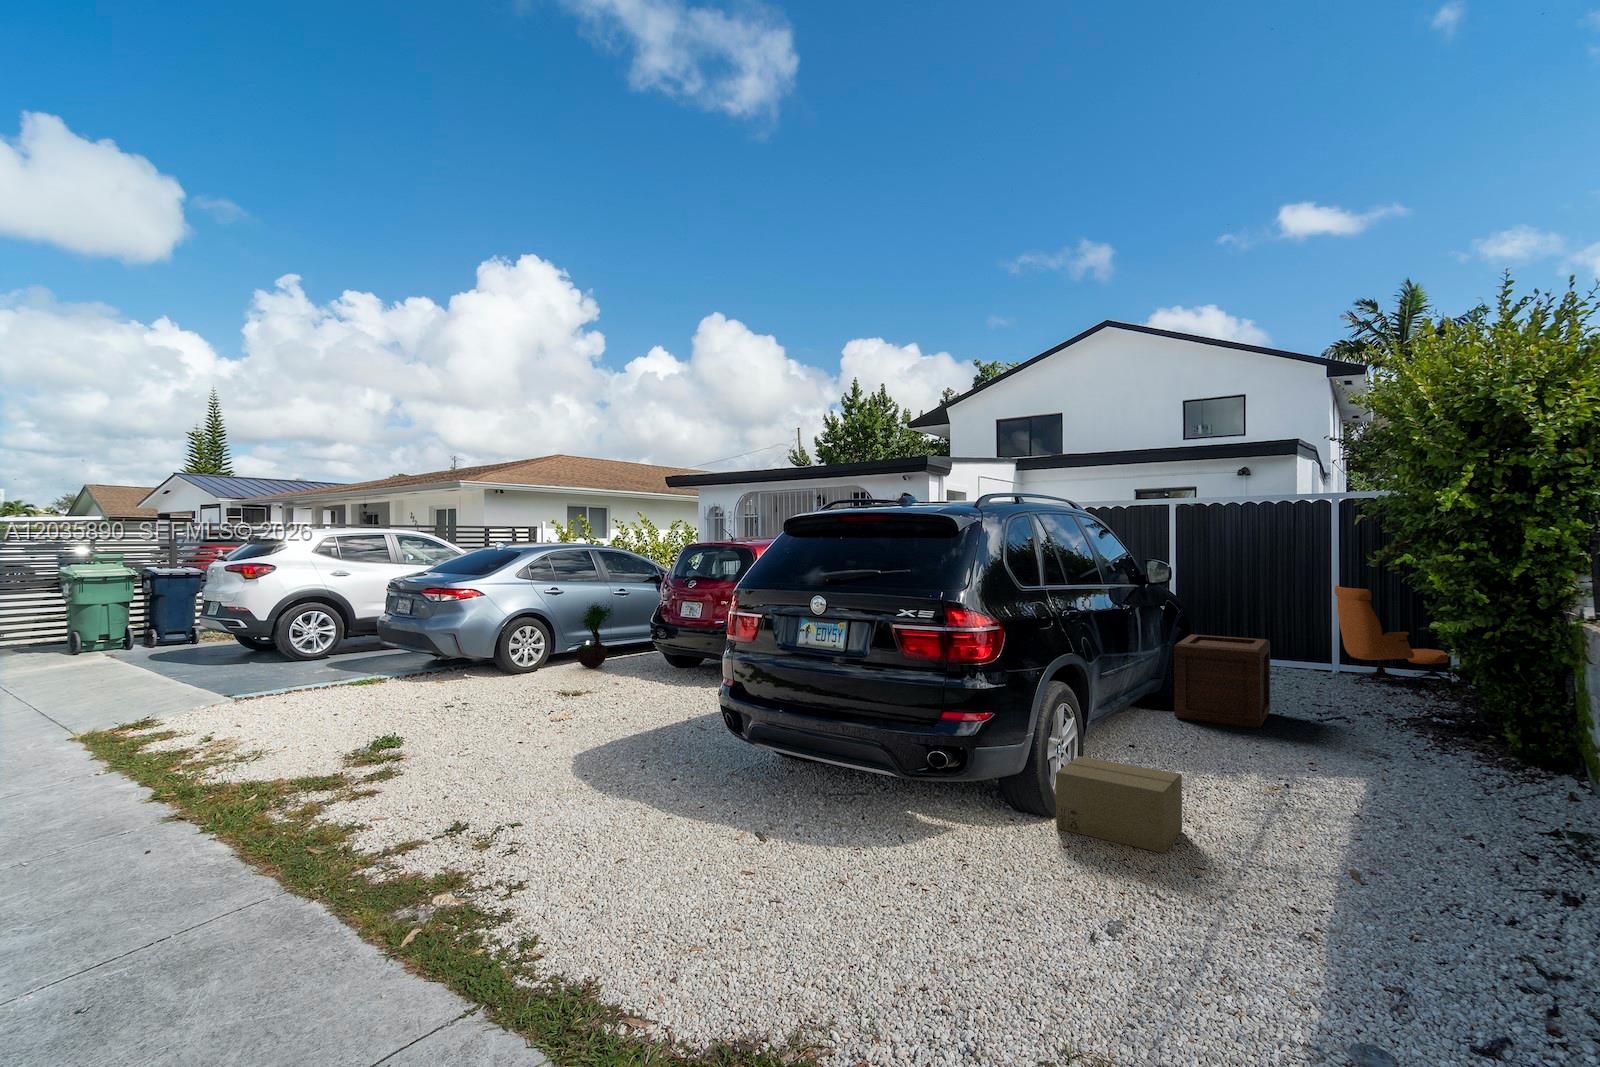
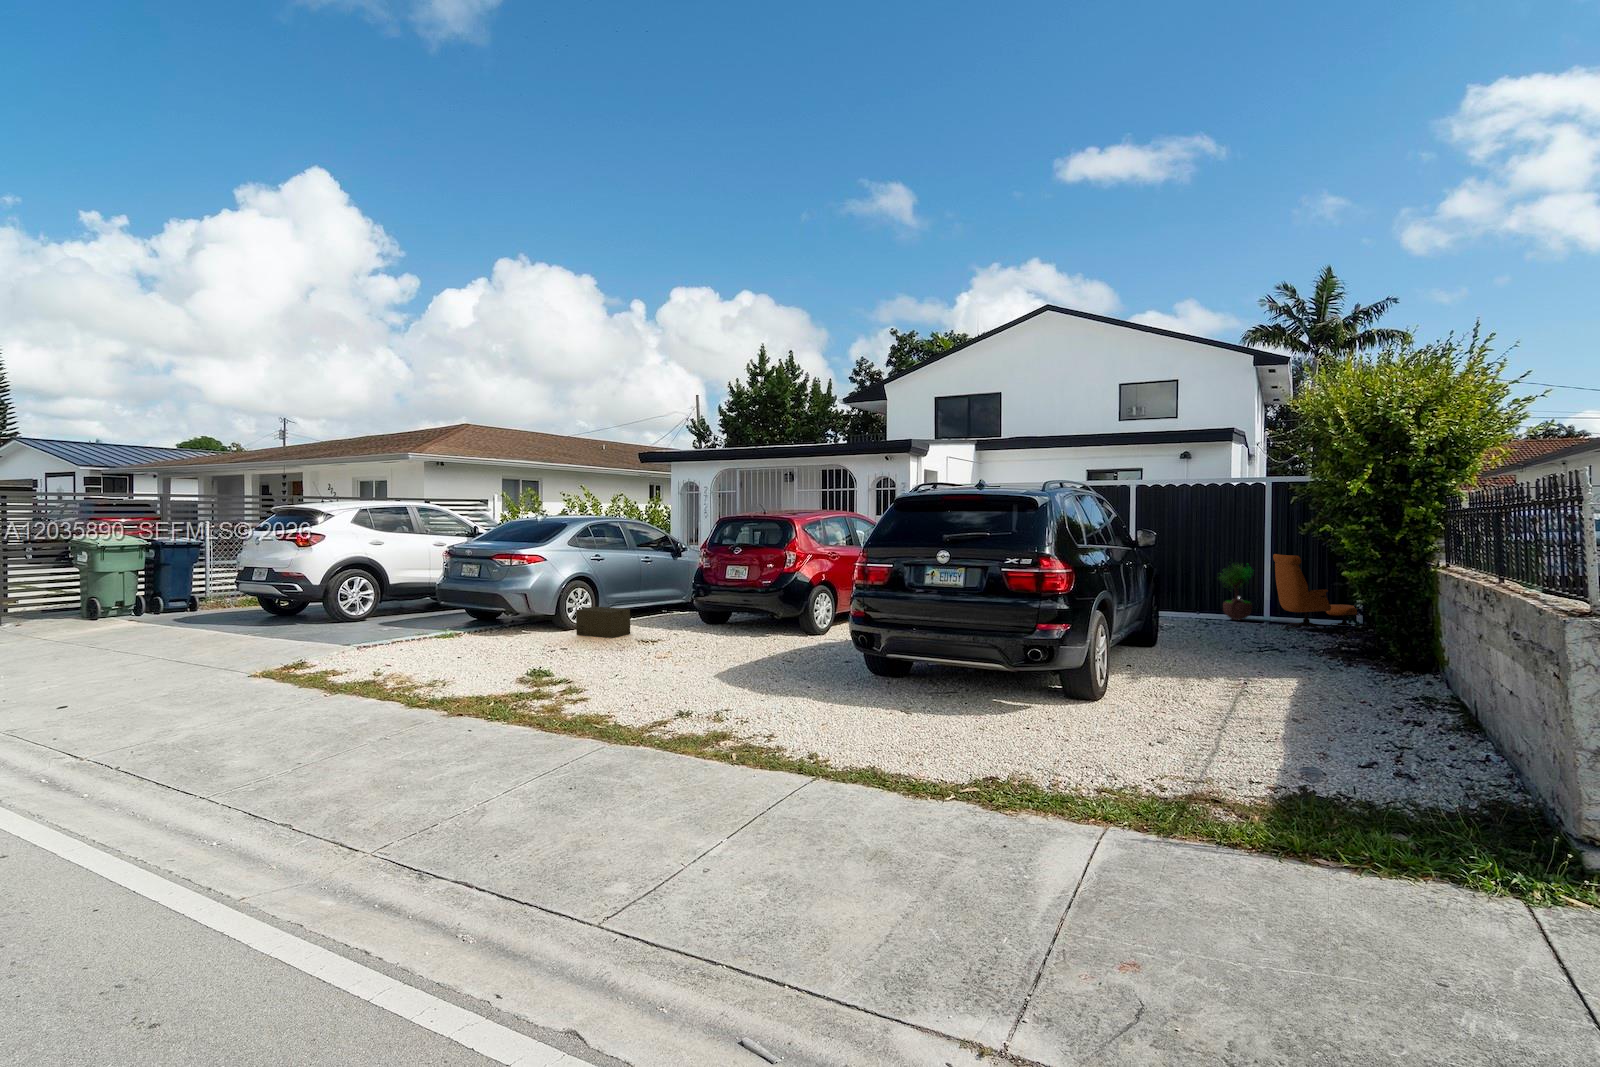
potted tree: present [576,602,612,668] -> present [1220,565,1253,620]
wooden crate: present [1174,635,1270,729] -> none [1158,590,1228,658]
cardboard box: present [1056,756,1182,853] -> present [576,607,630,638]

